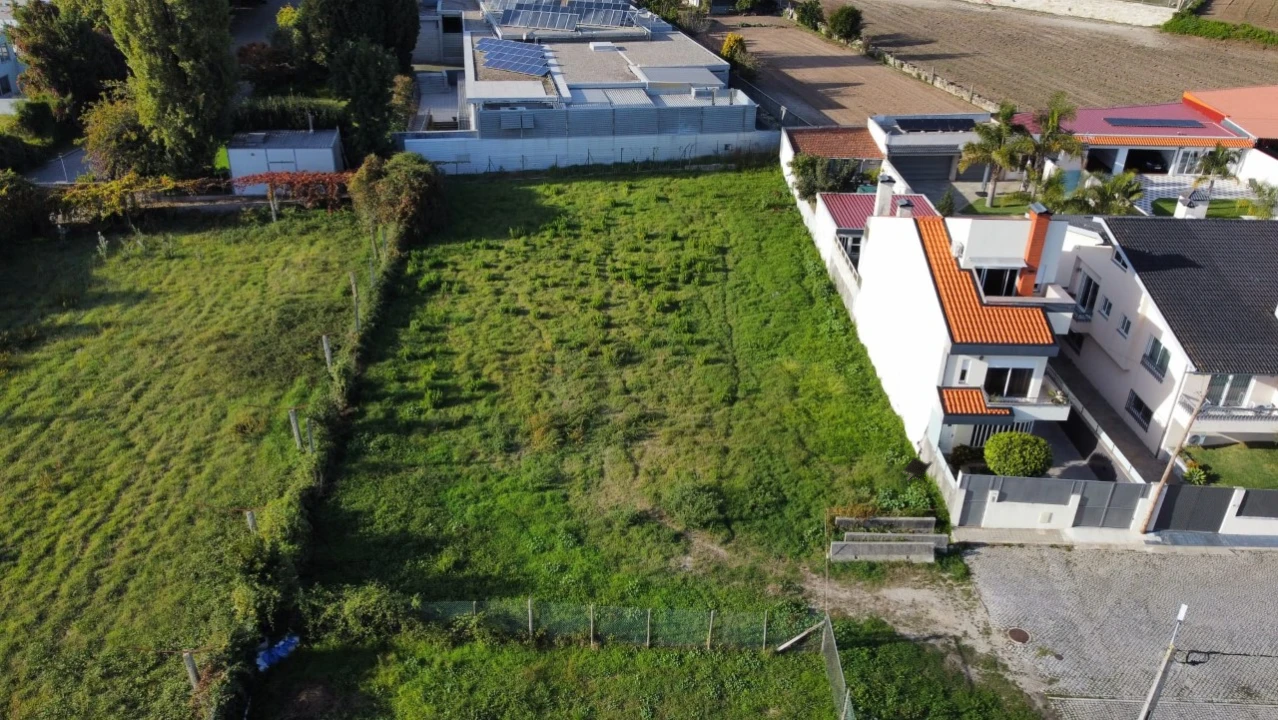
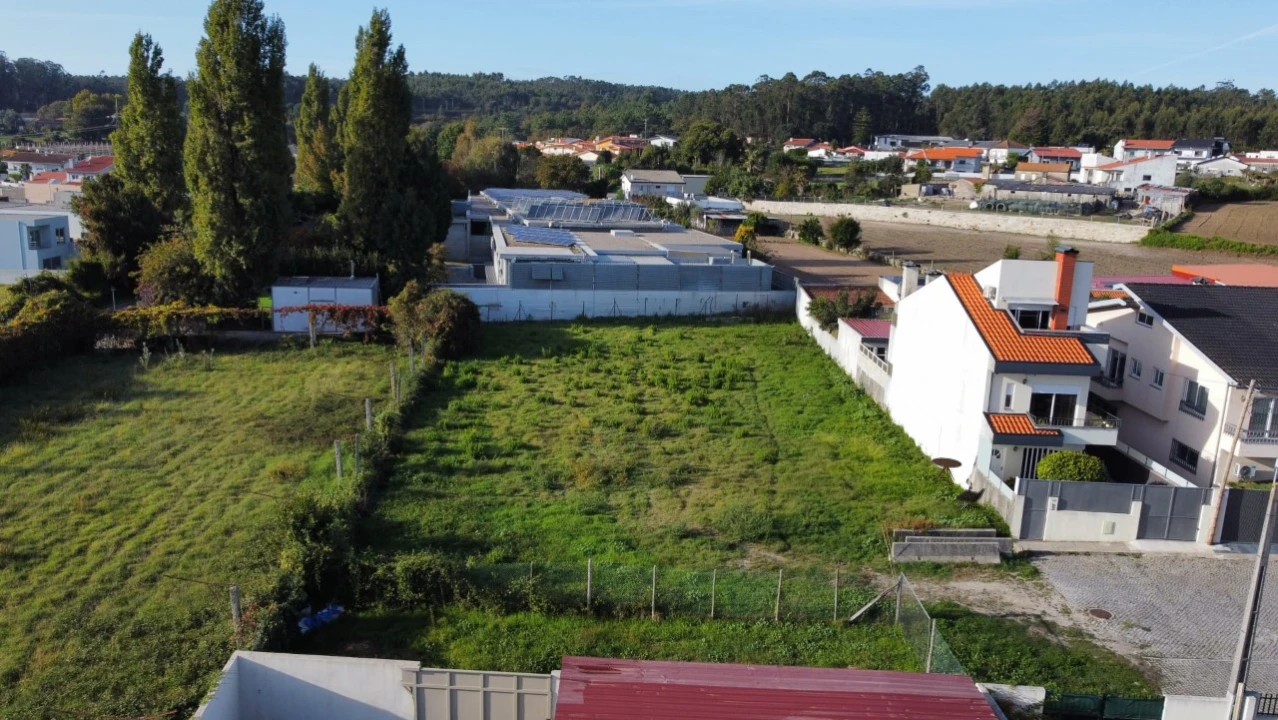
round table: none [885,412,915,442] -> present [932,458,962,481]

